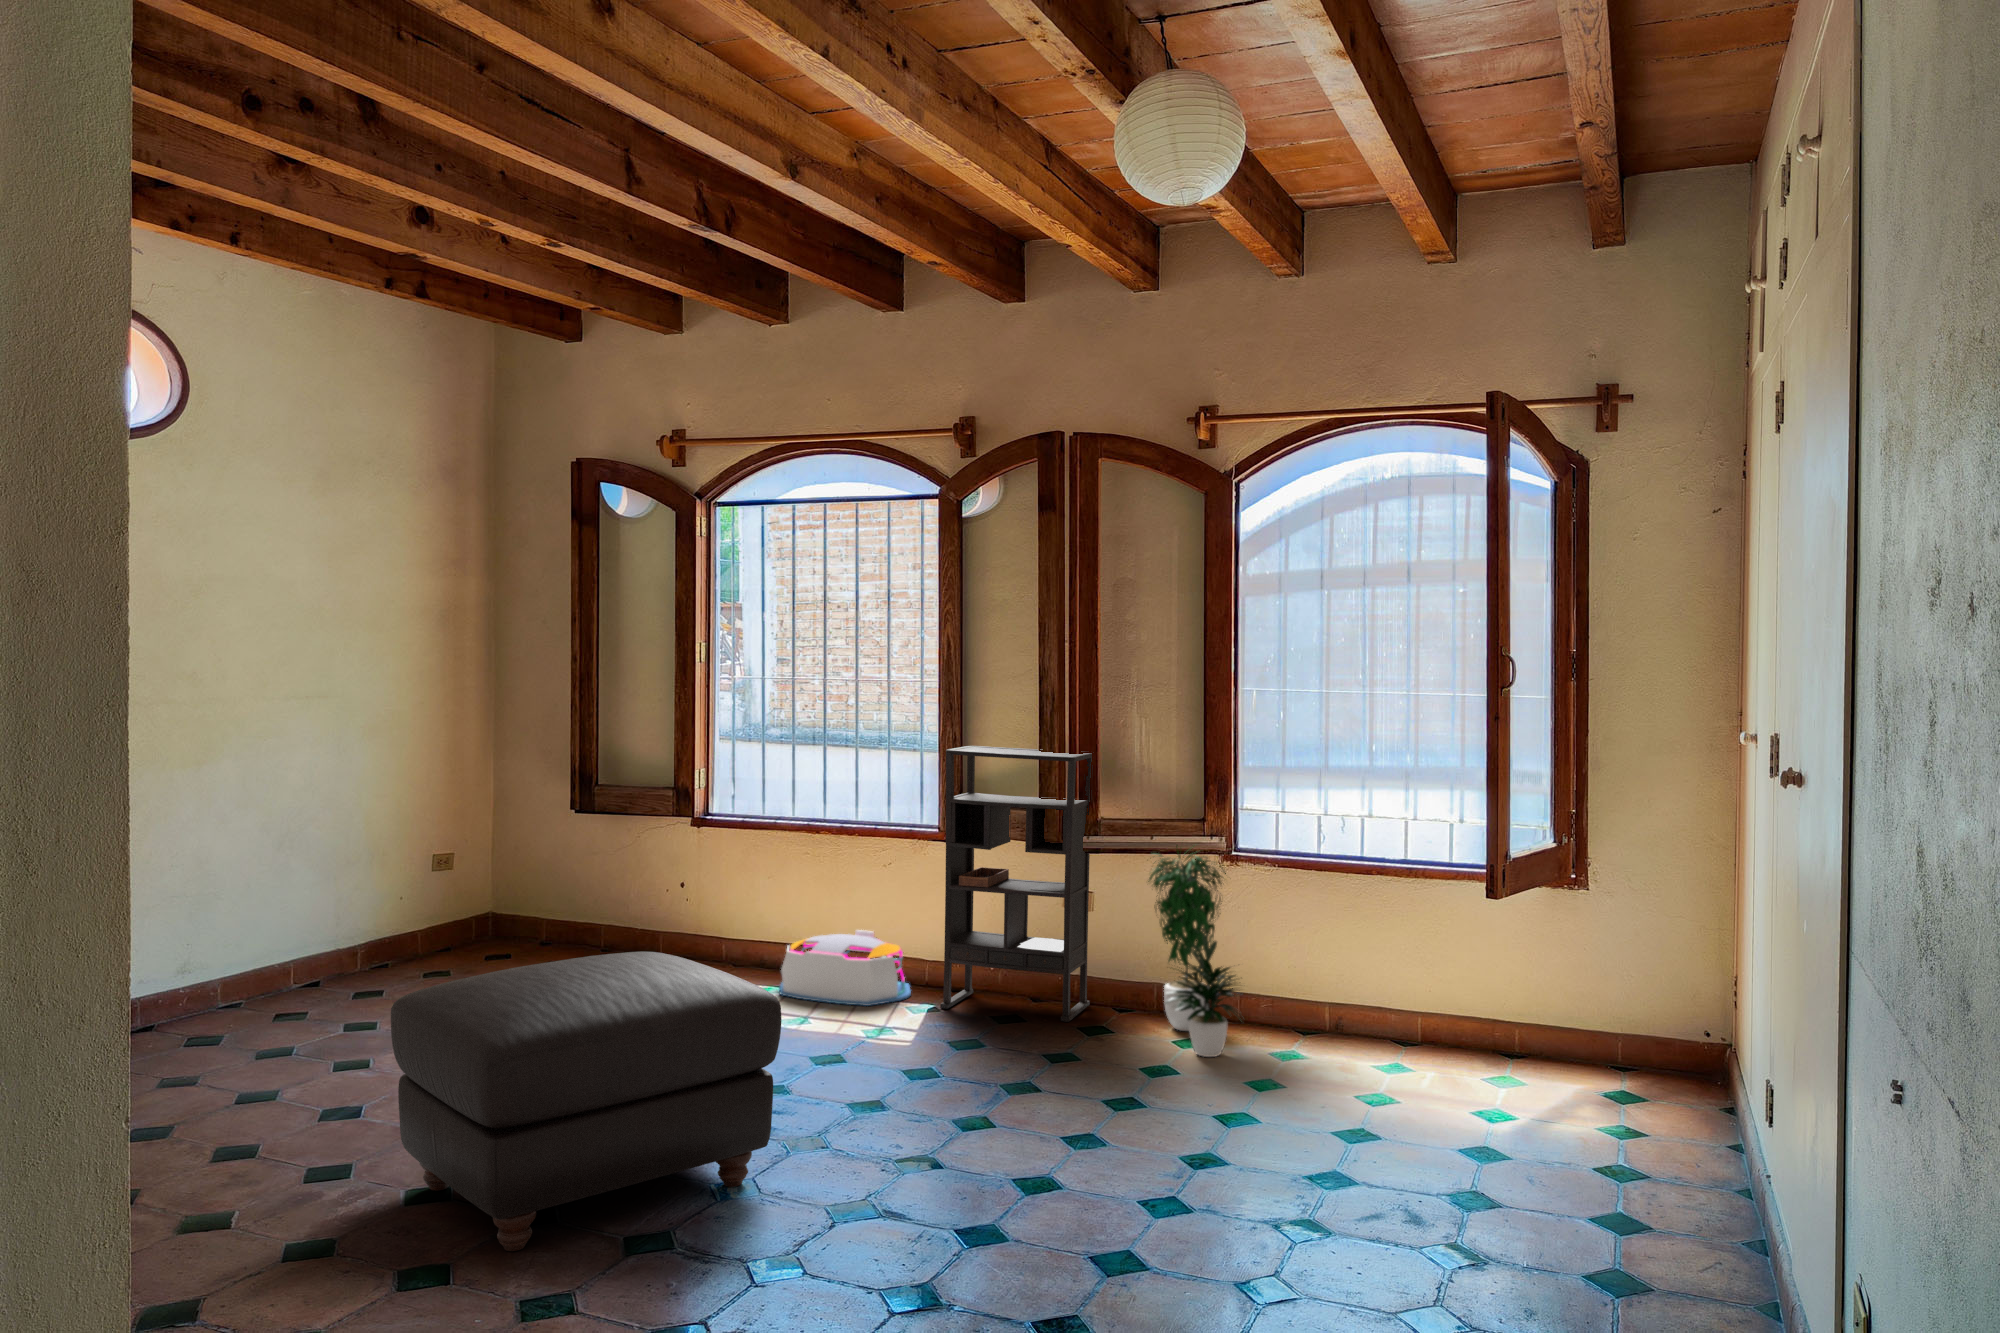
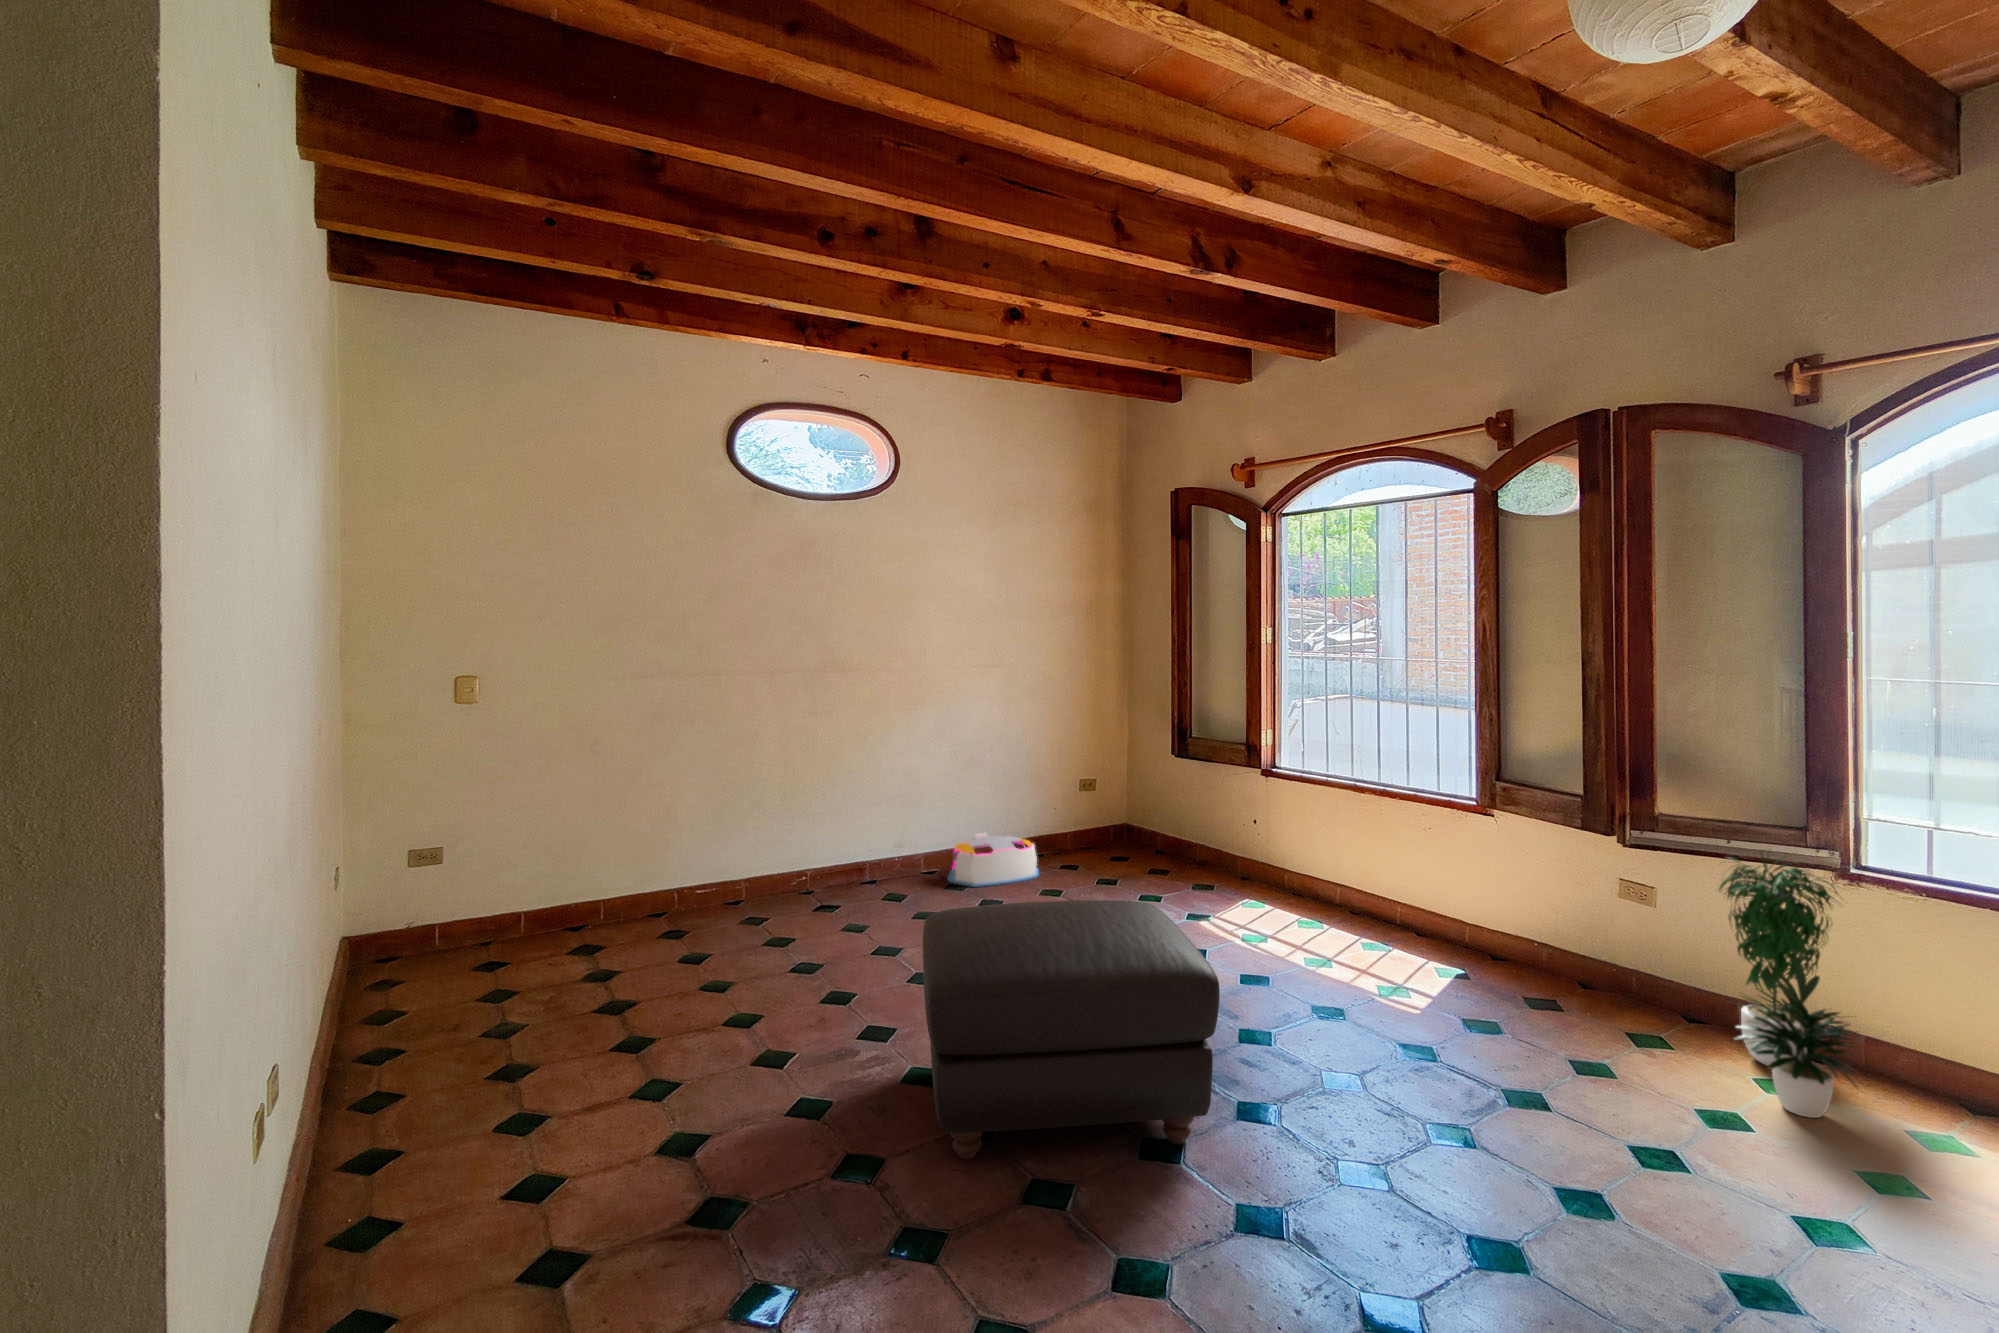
bookshelf: present [940,746,1092,1022] -> none [1467,725,1651,1021]
storage bin: present [780,930,911,1006] -> present [947,833,1039,887]

